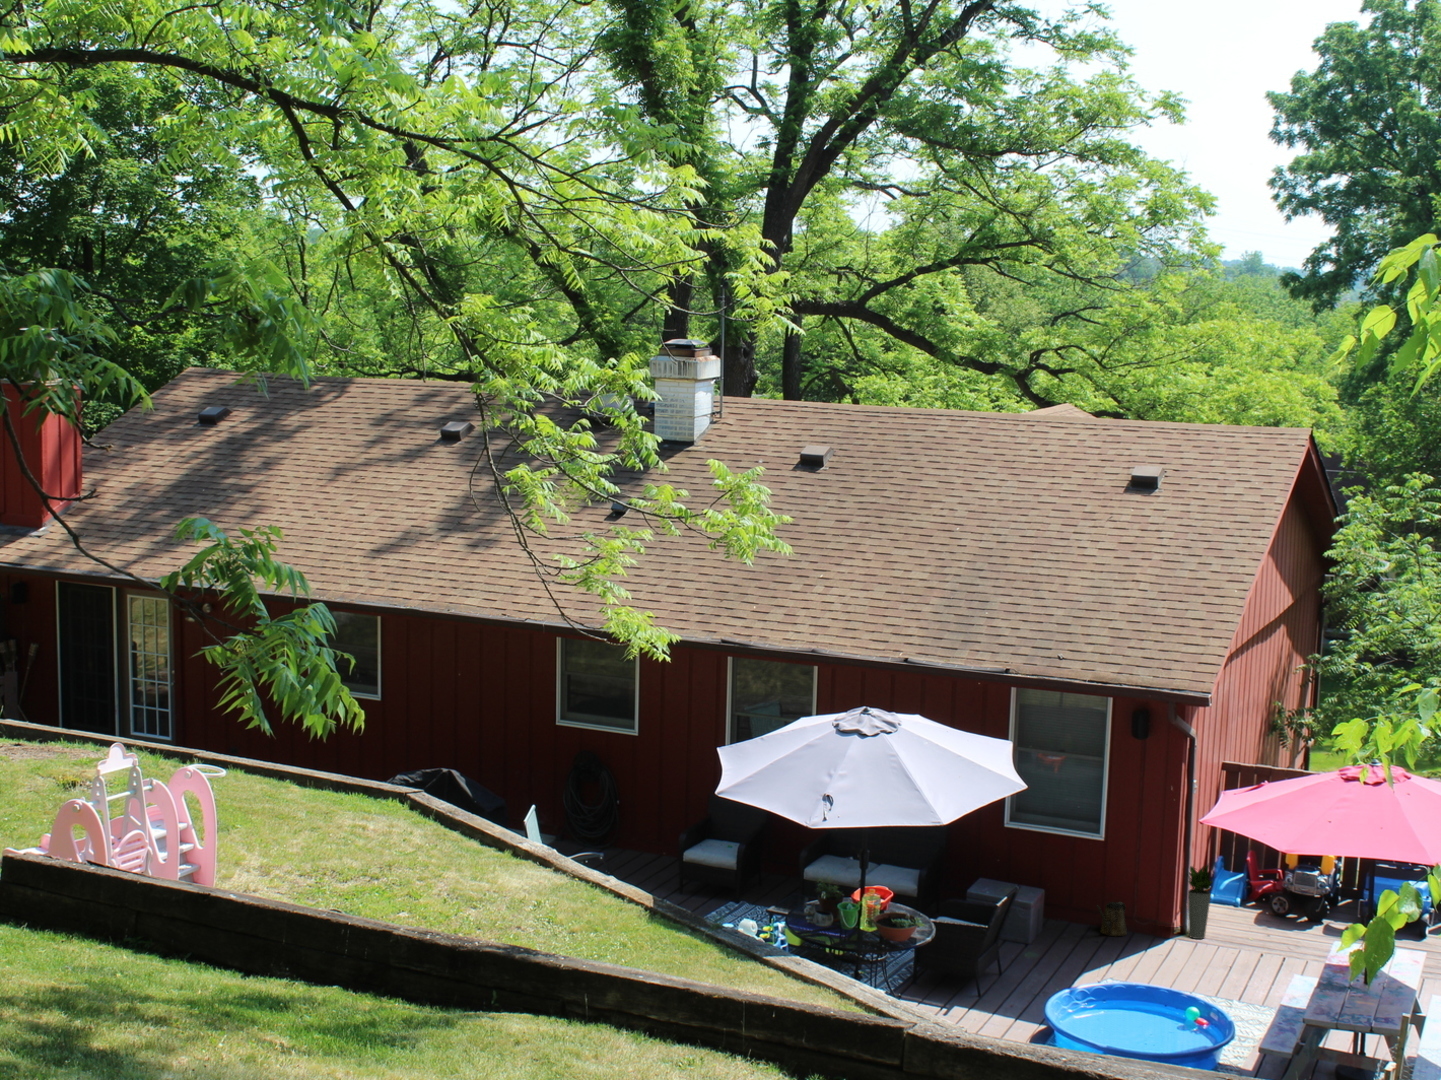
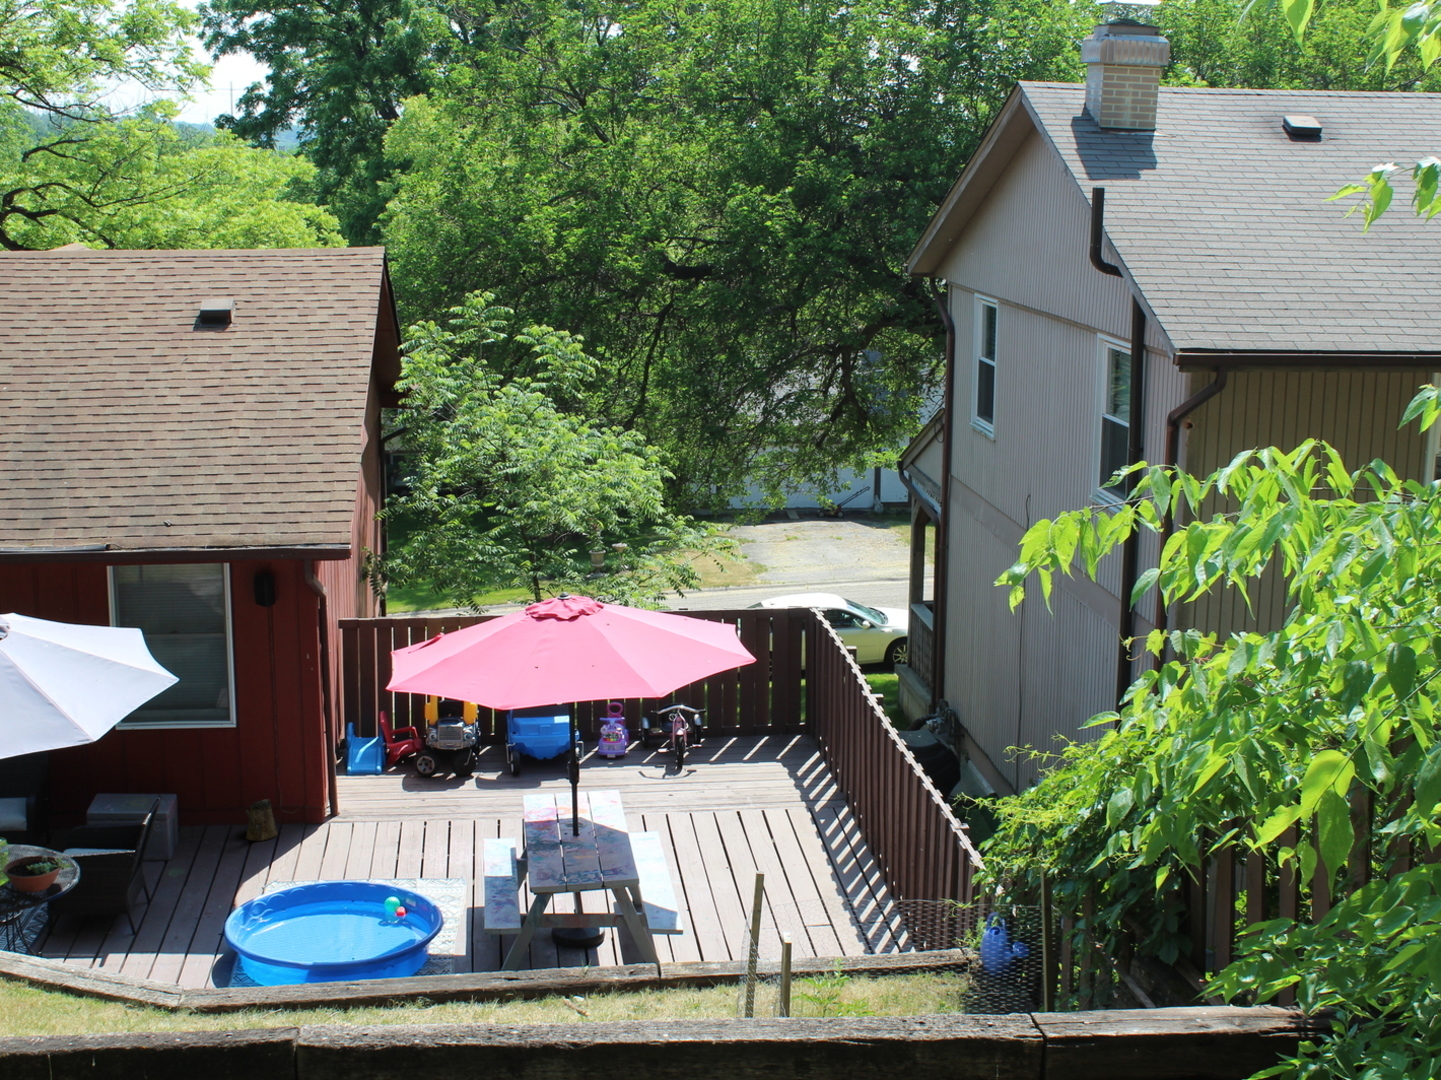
planter: present [1187,865,1212,939] -> none [337,735,370,821]

